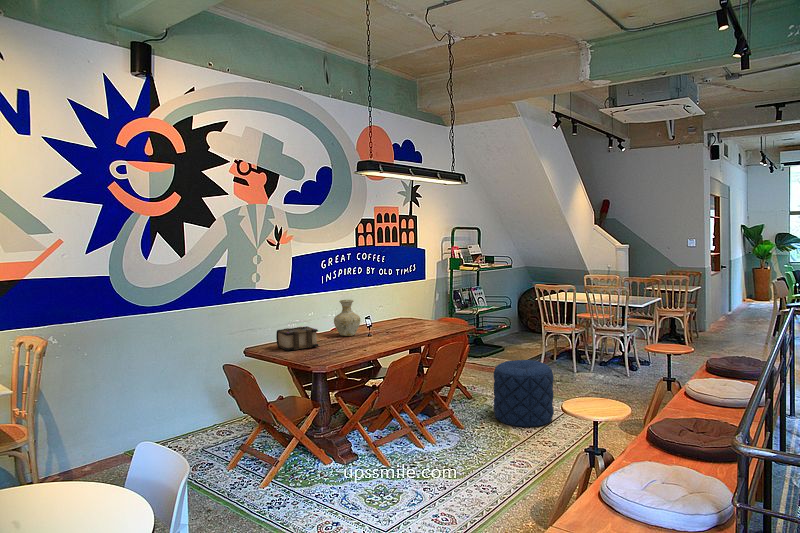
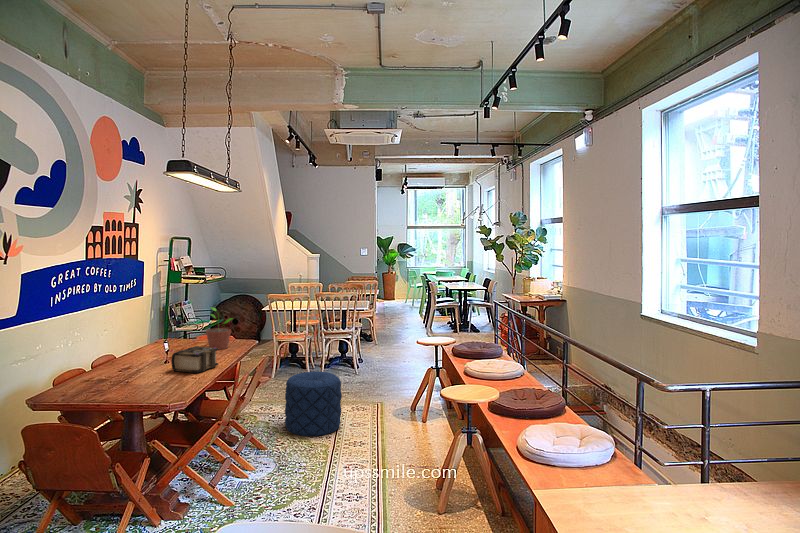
potted plant: none [426,288,448,328] -> present [206,307,232,349]
vase: present [334,300,360,336] -> none [118,326,153,370]
book: present [276,326,318,351] -> present [171,346,218,373]

